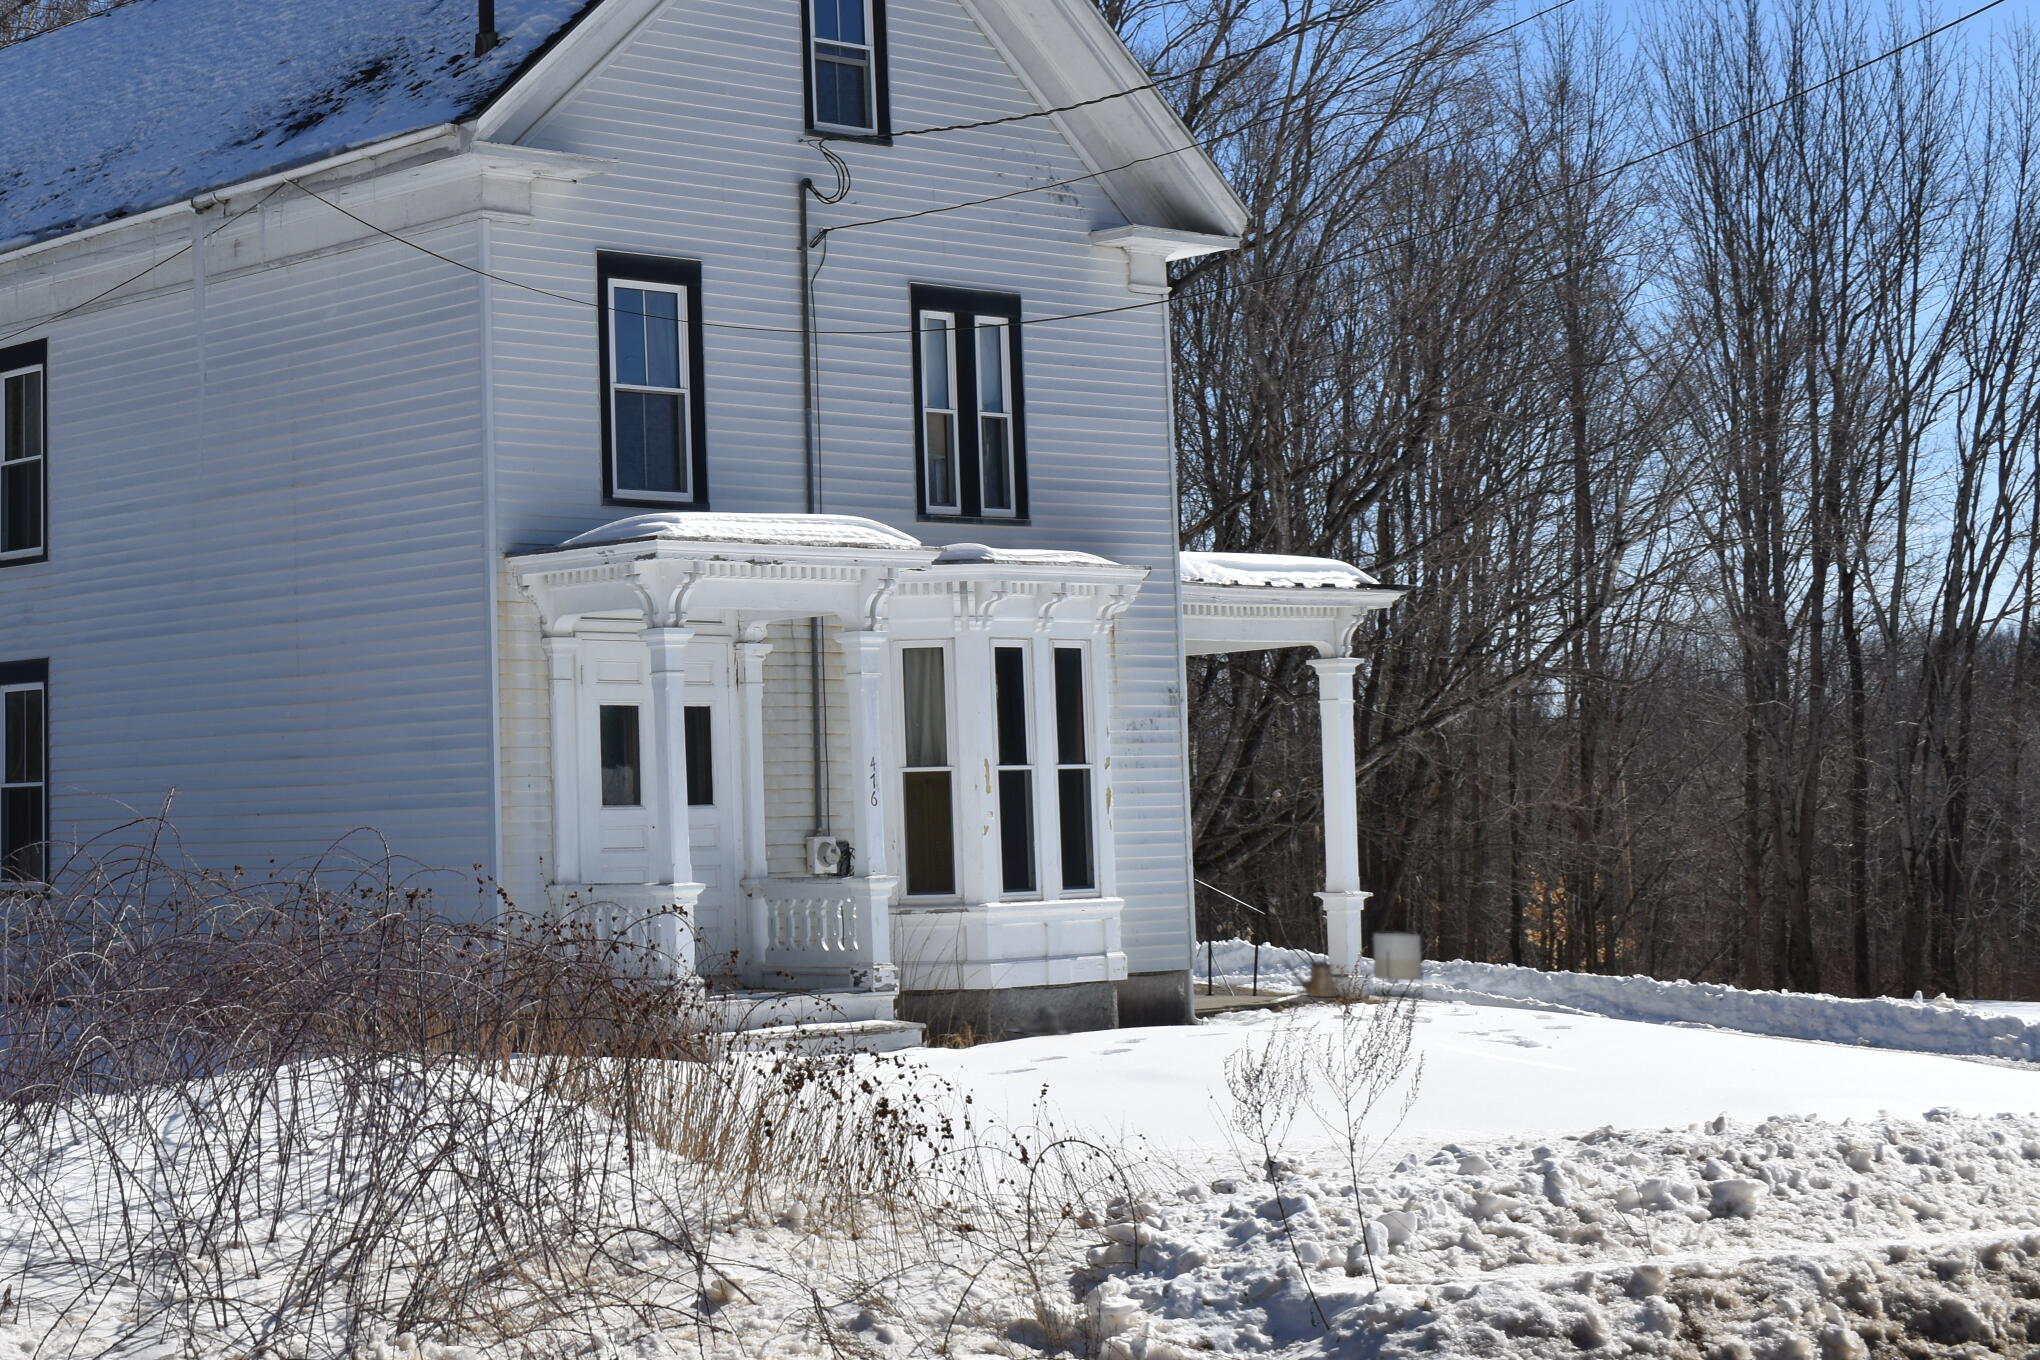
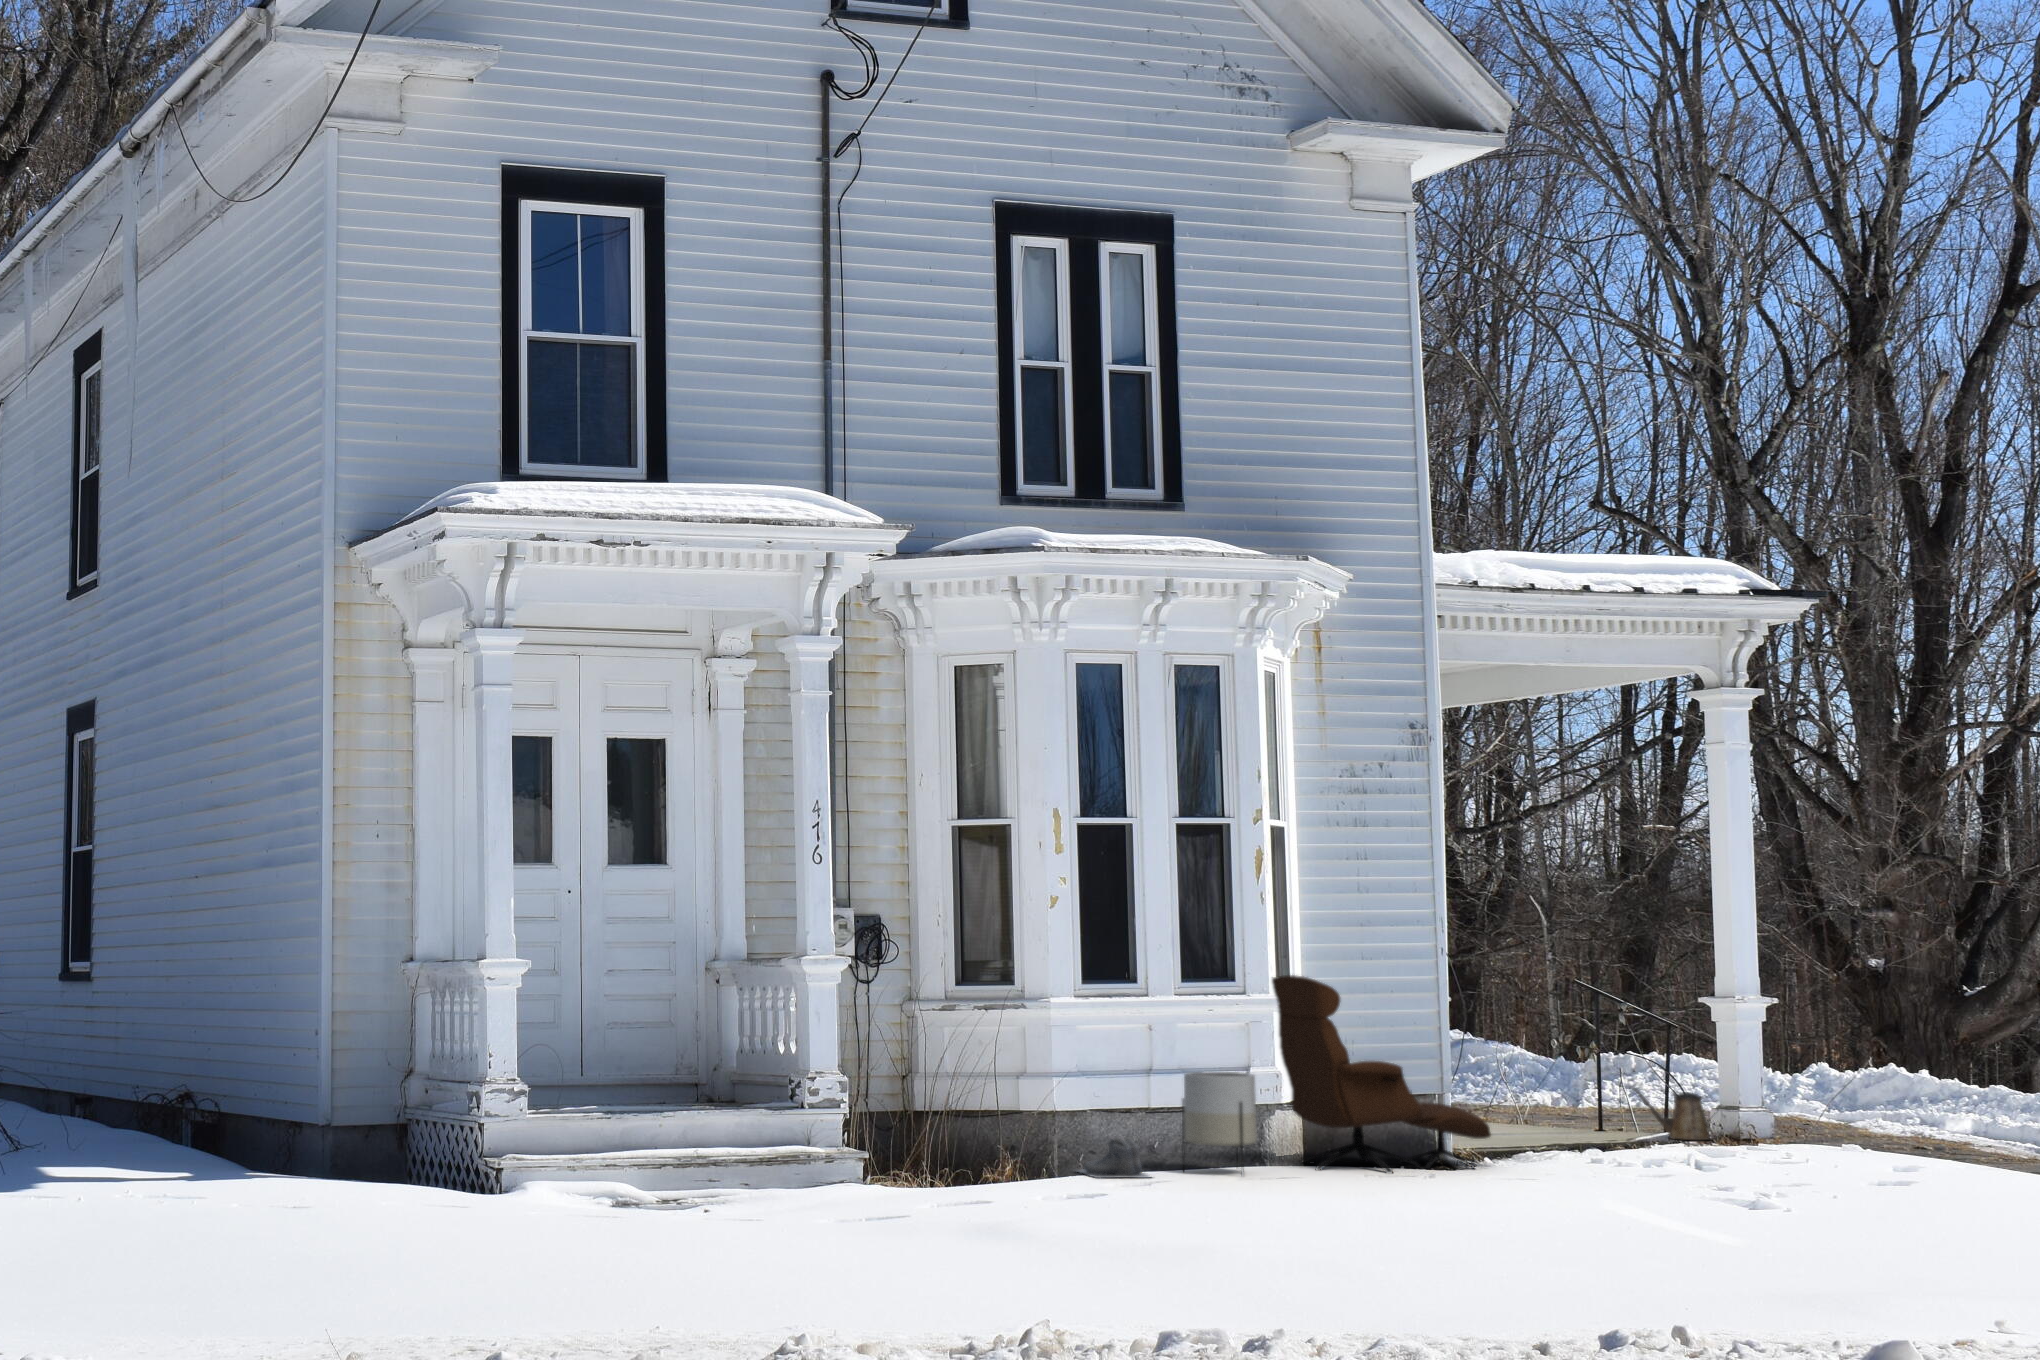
lounge chair: none [1113,882,1265,1026] -> present [1272,975,1491,1173]
planter: present [1373,933,1423,993] -> present [1182,1072,1257,1175]

